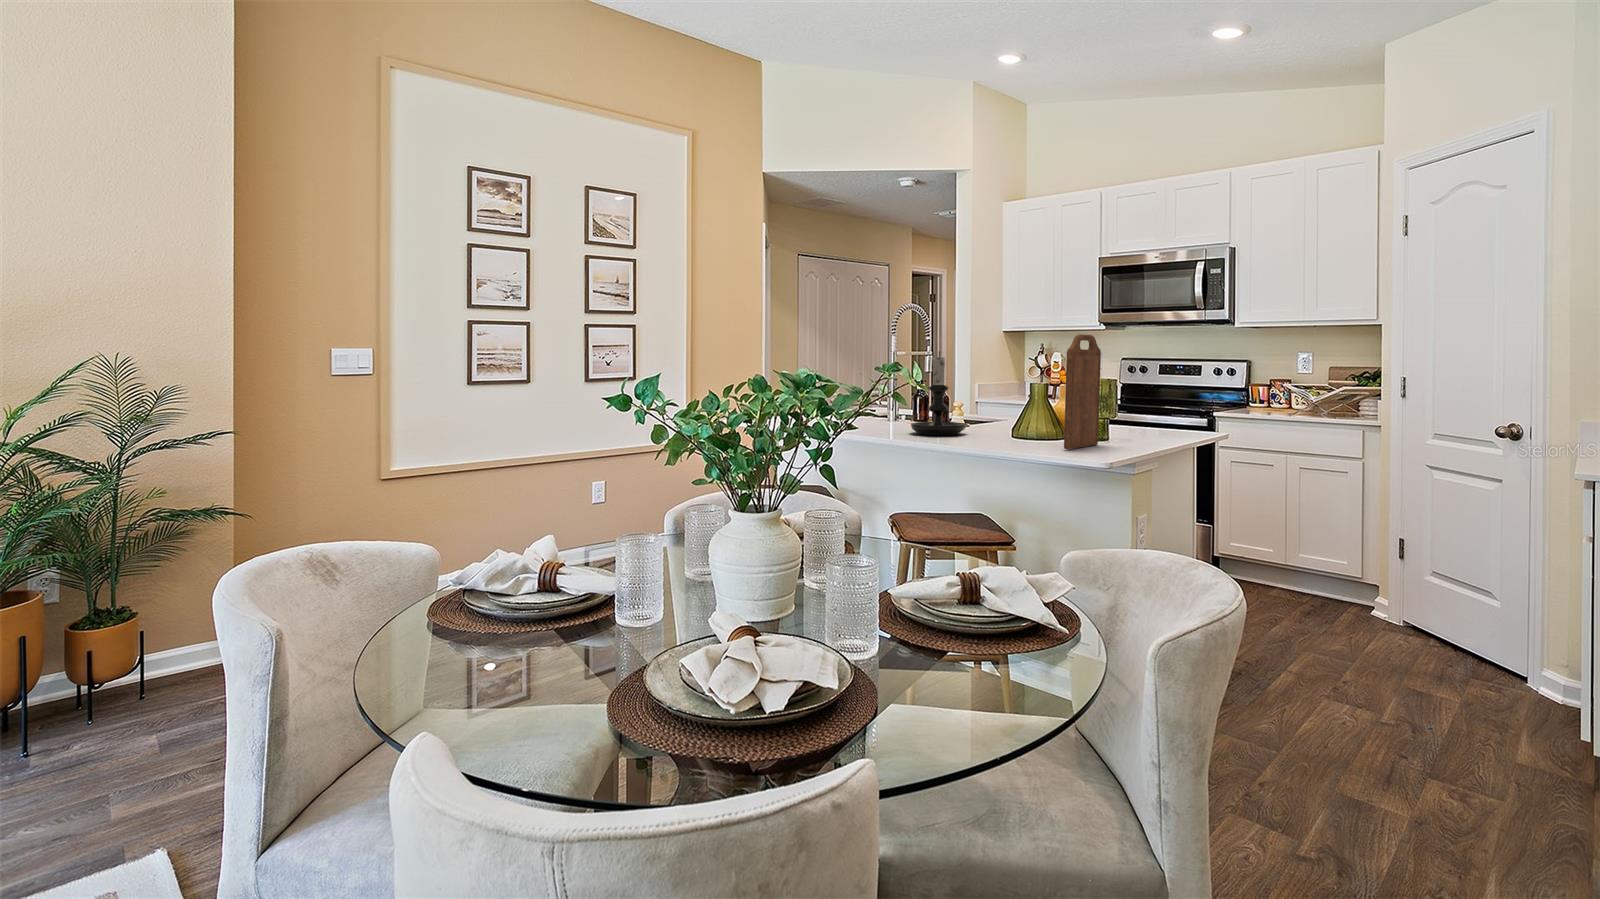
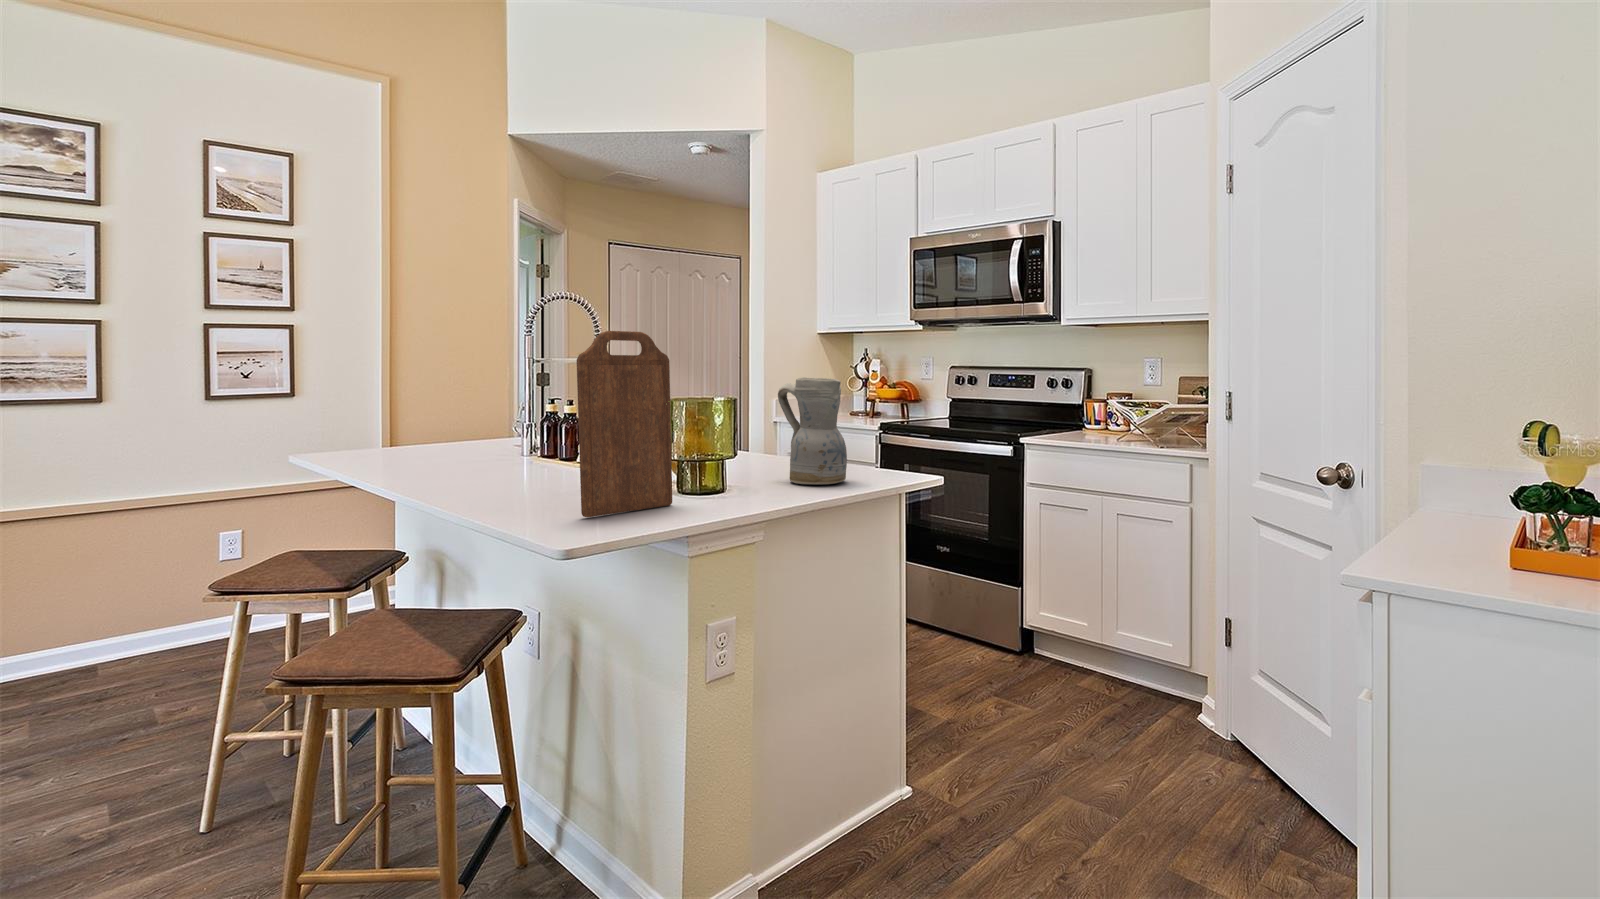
candle holder: present [911,351,968,435] -> none [460,358,551,483]
ceramic pitcher: none [1125,365,1177,435] -> present [778,377,847,485]

